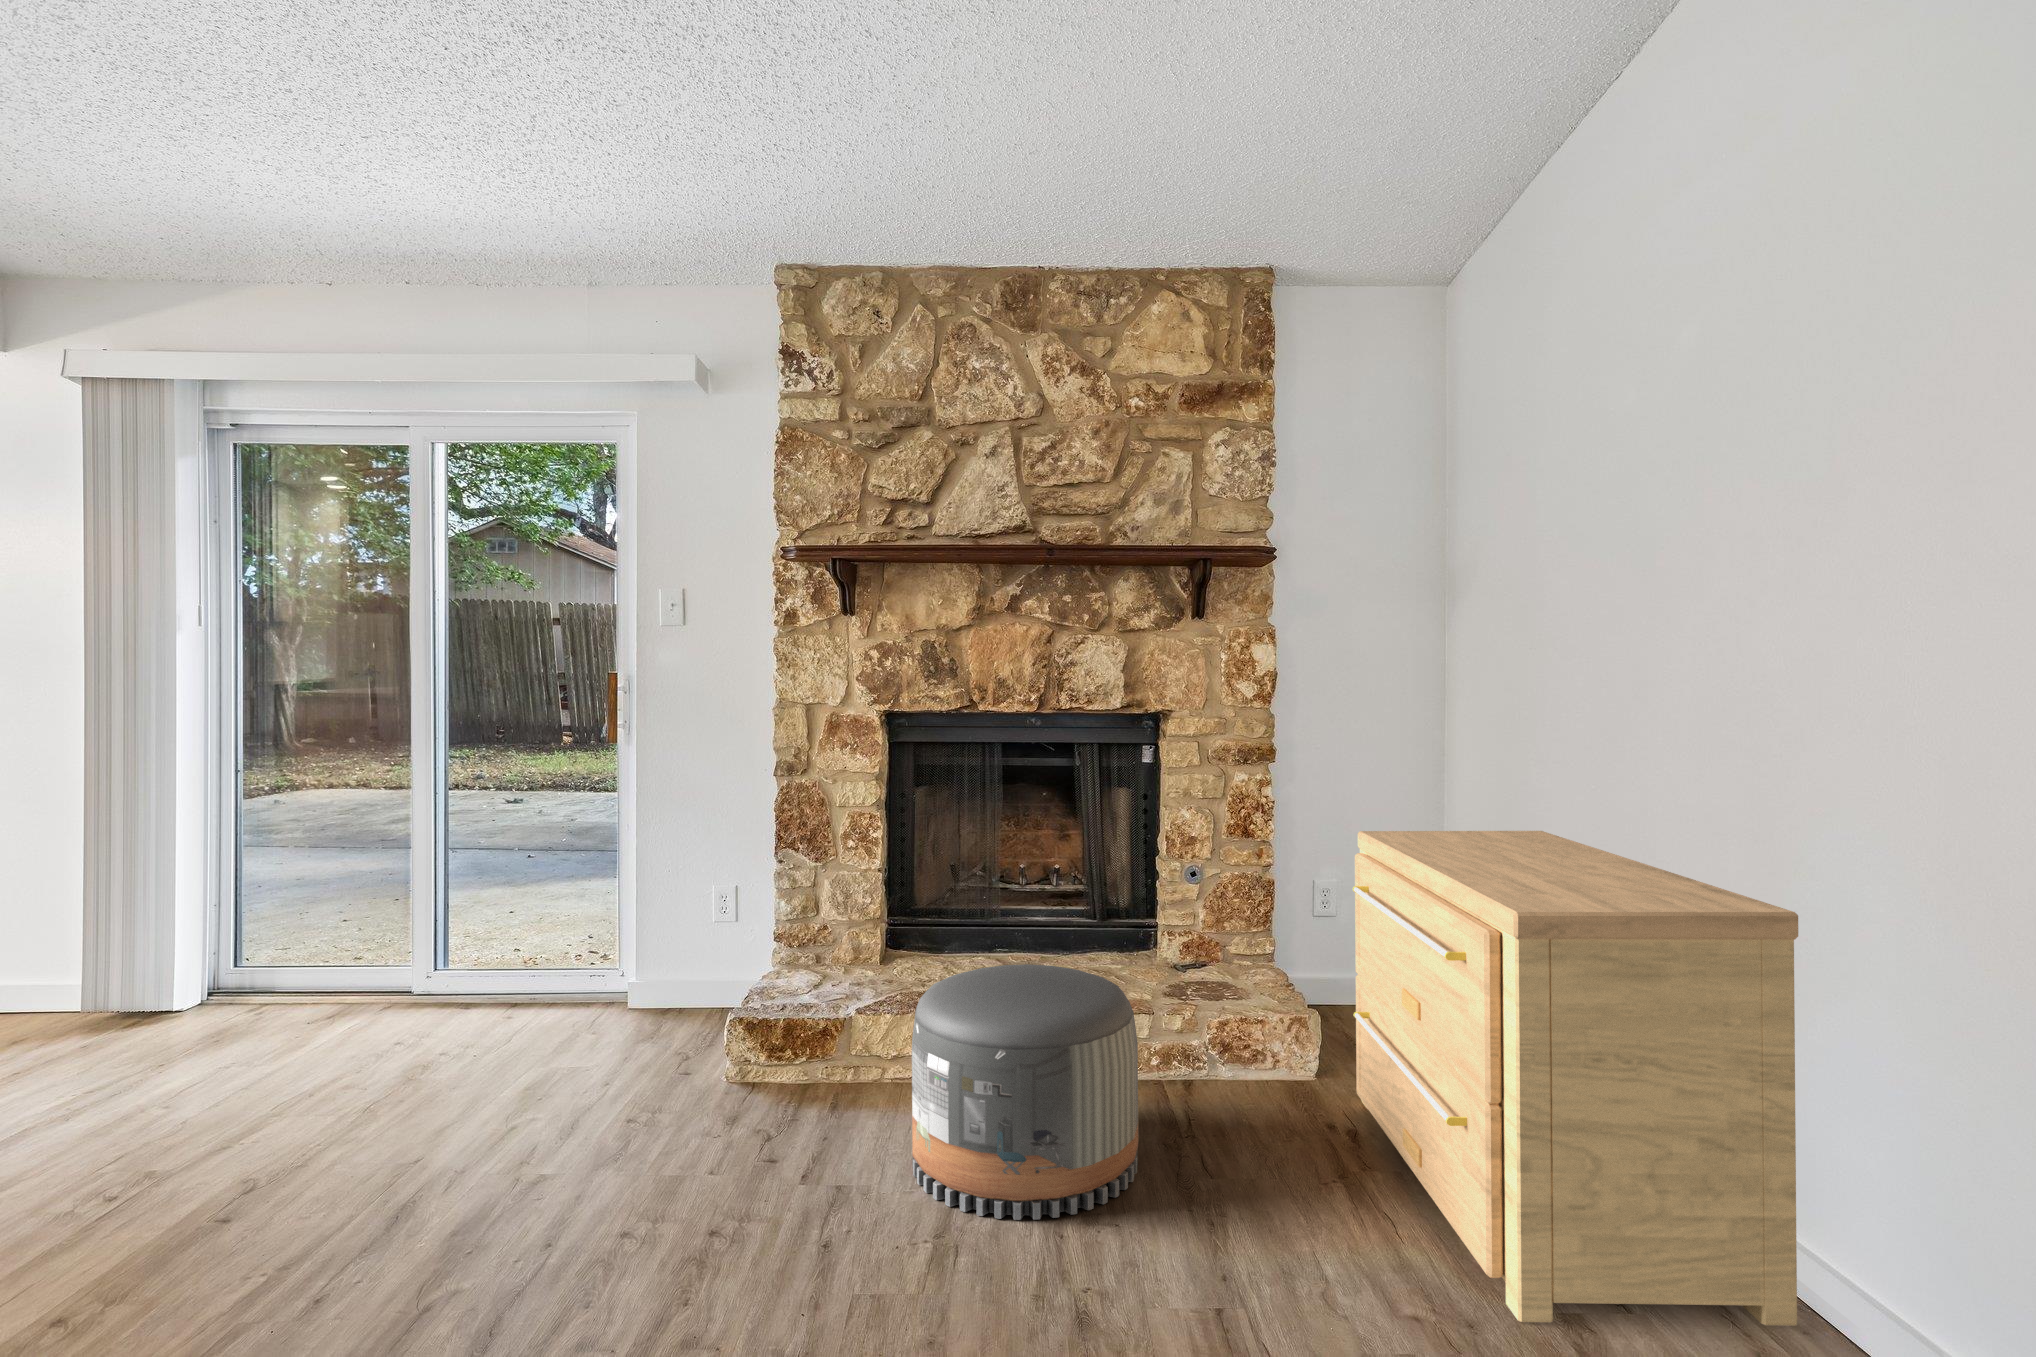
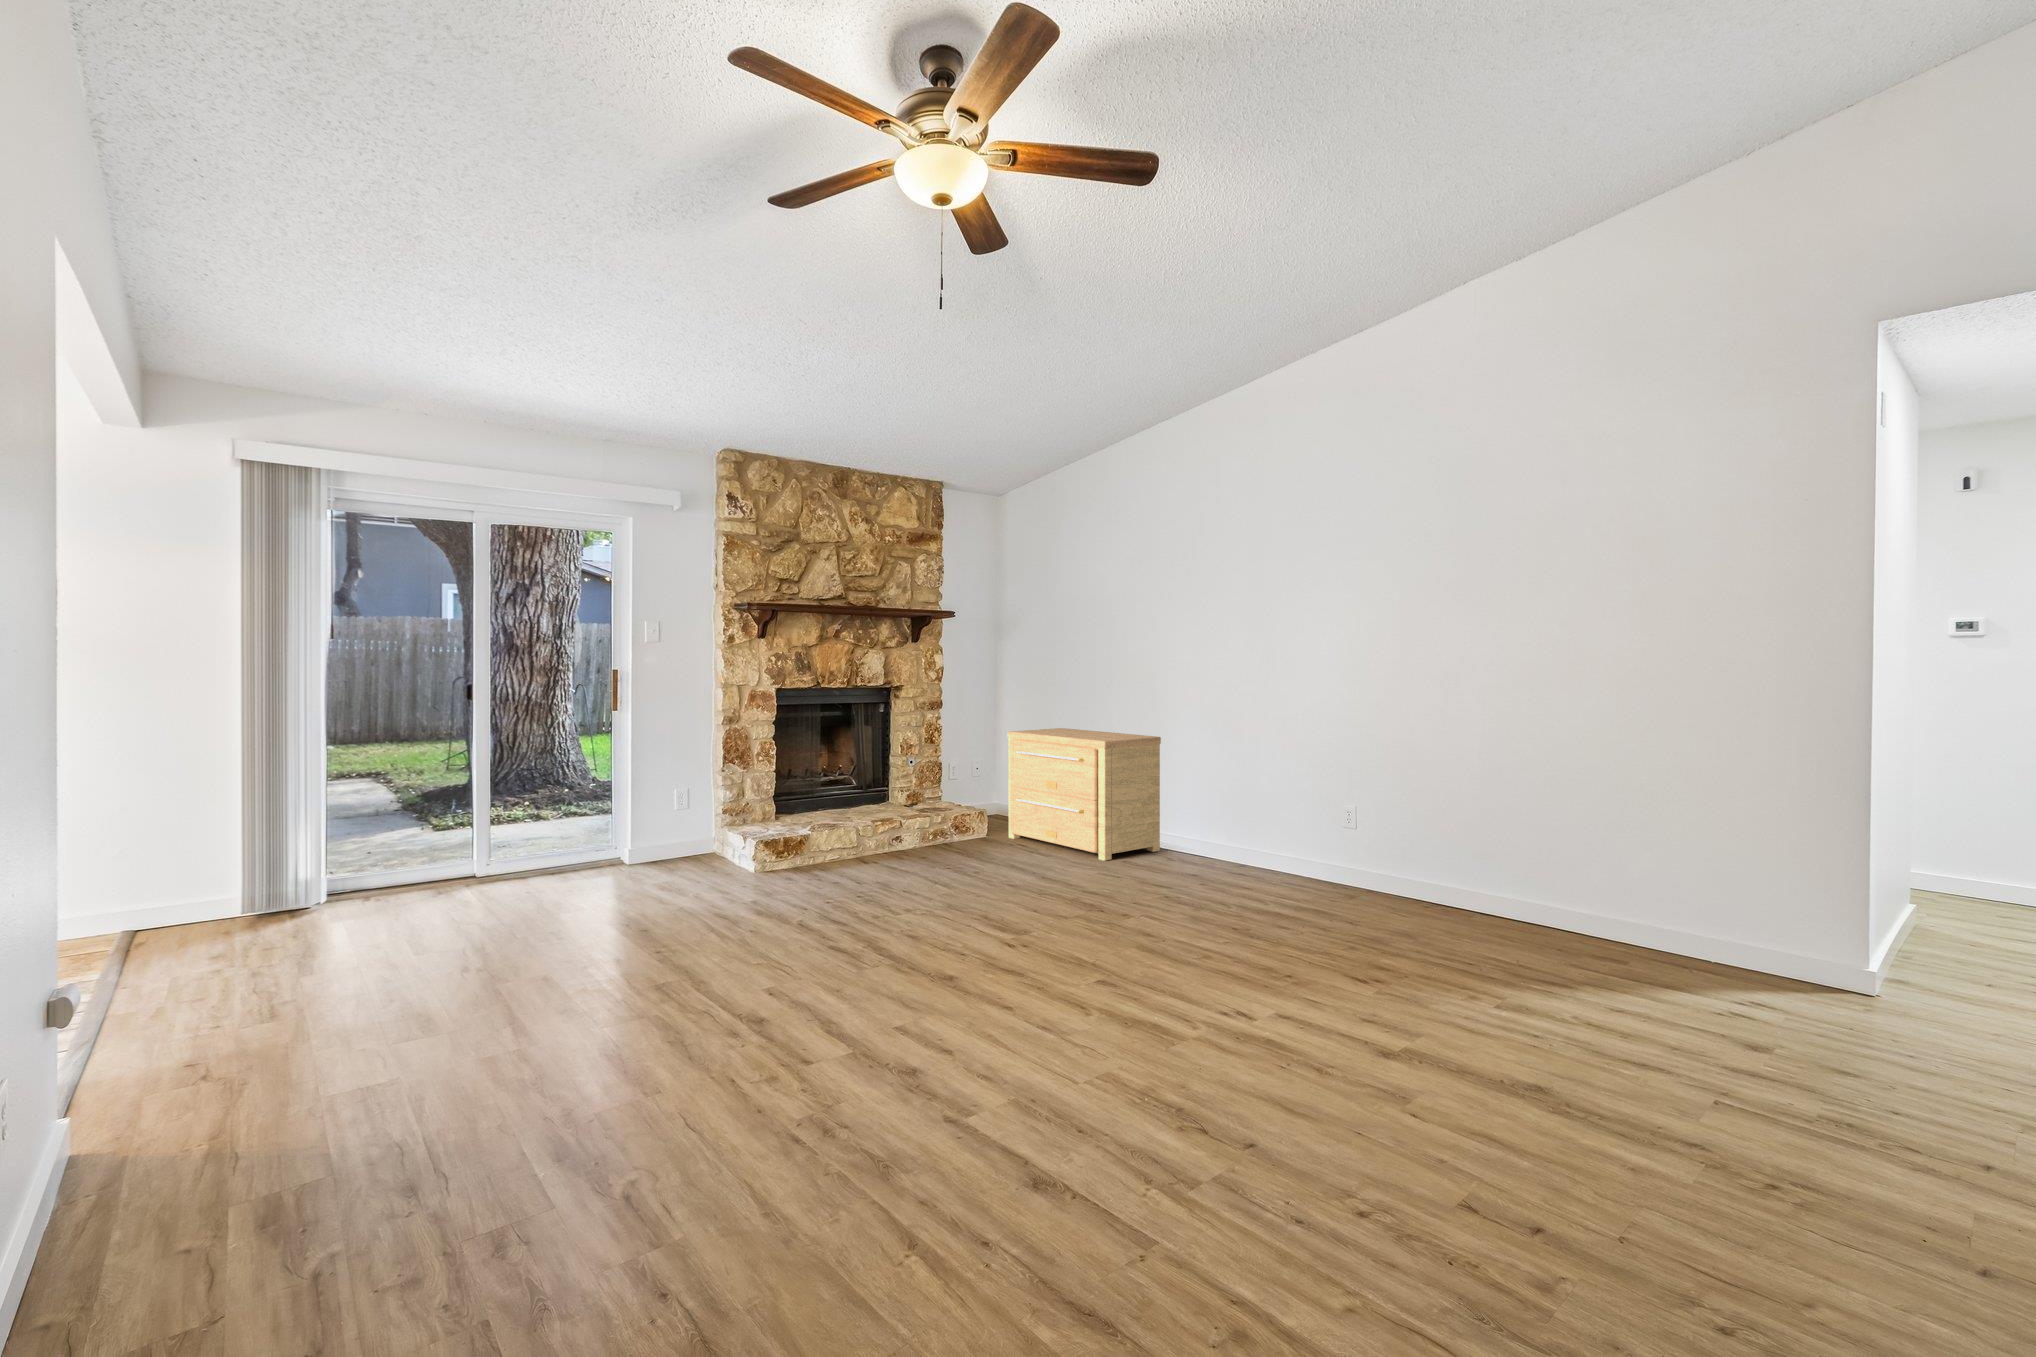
pouf: present [912,964,1138,1220] -> none [883,790,973,874]

